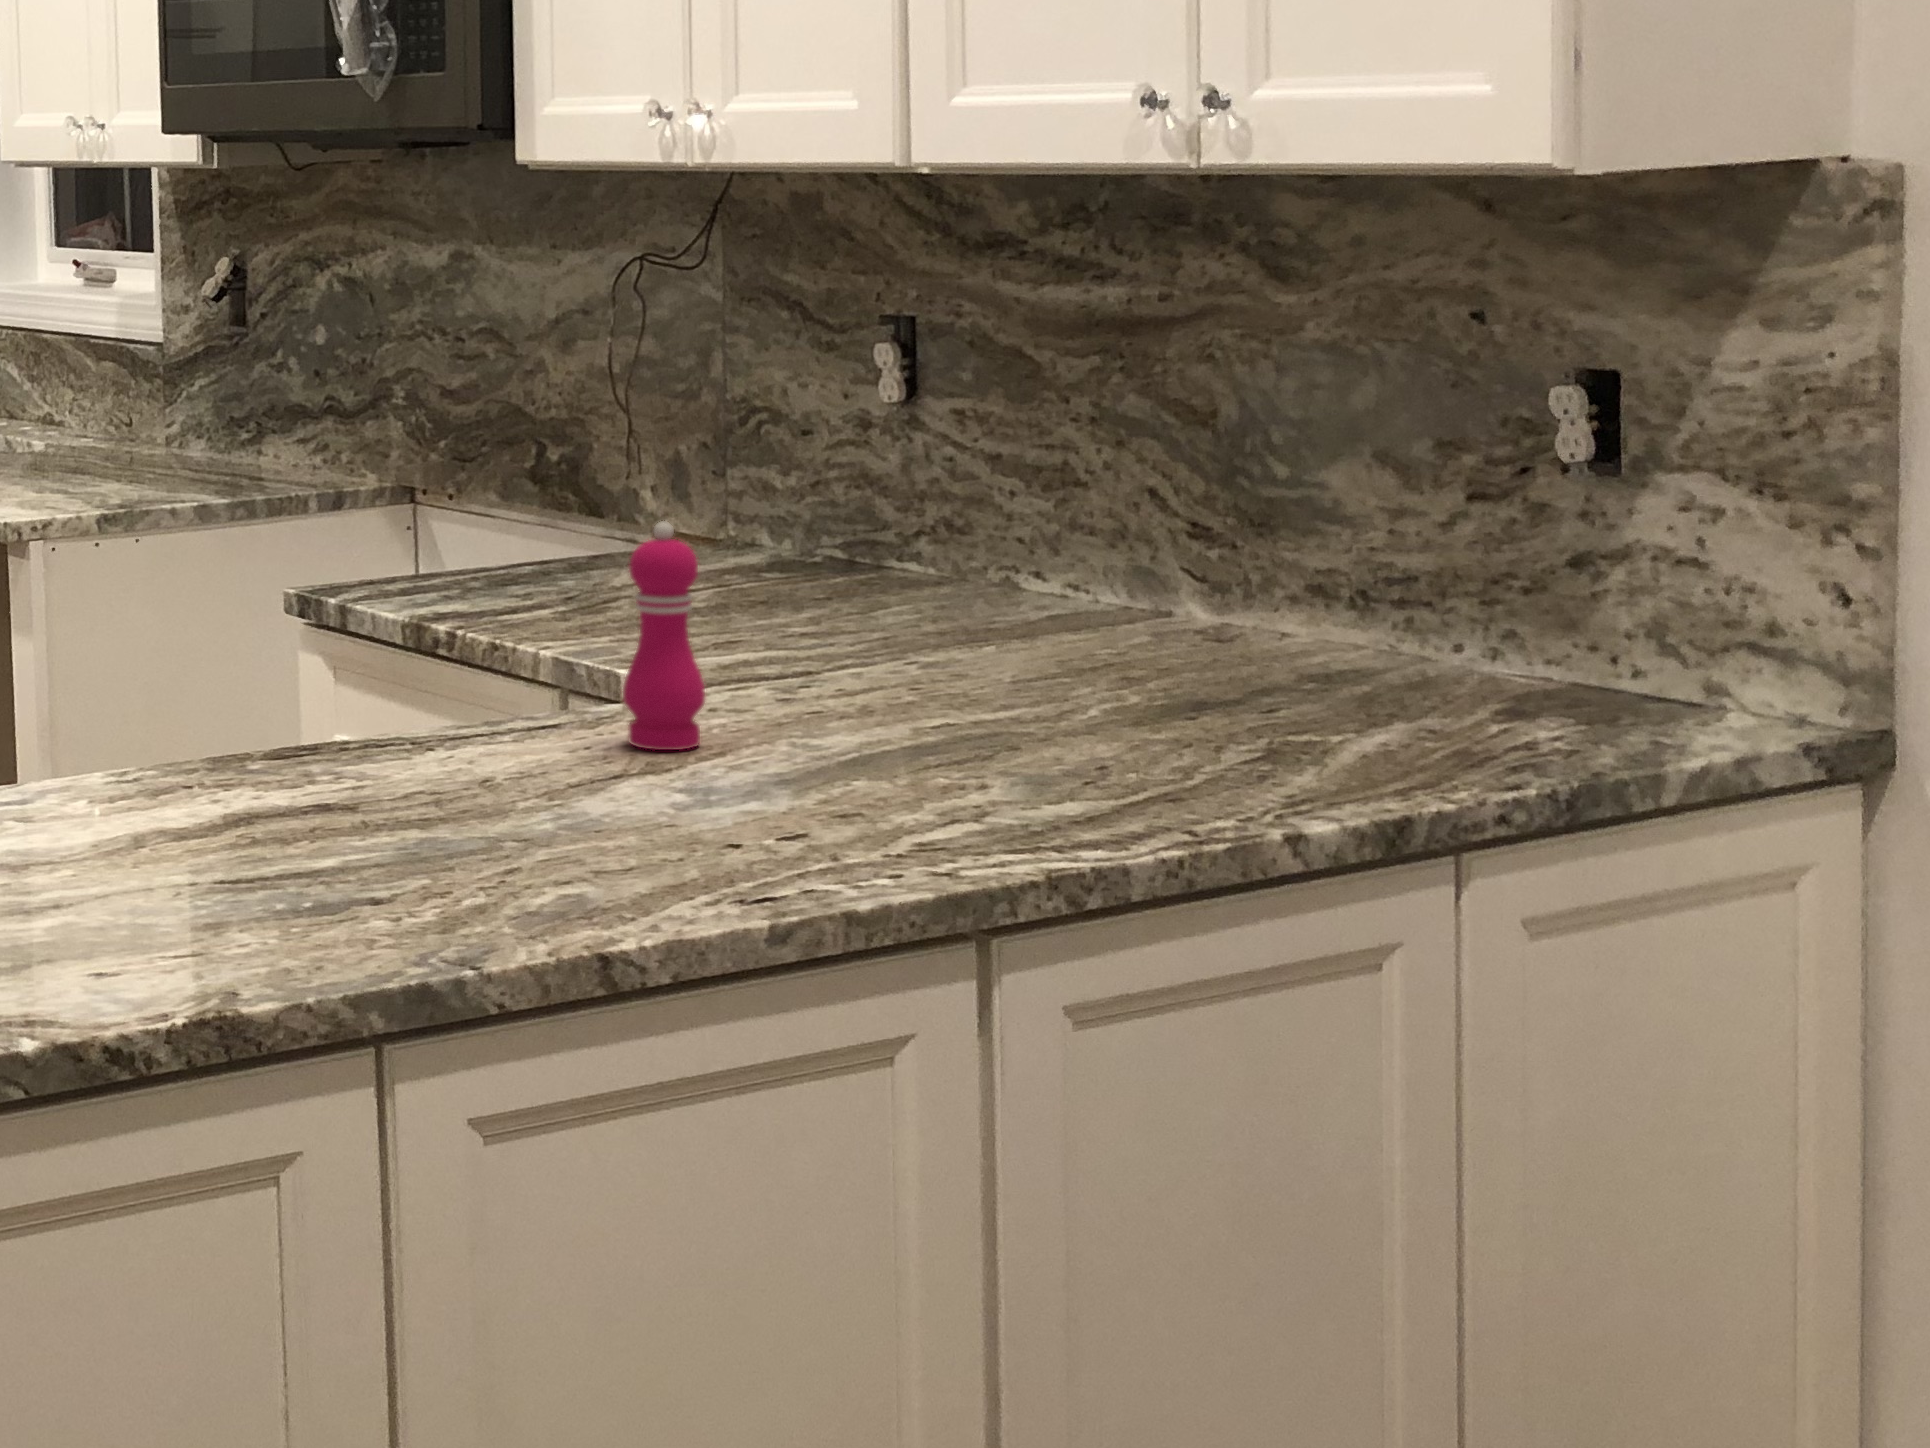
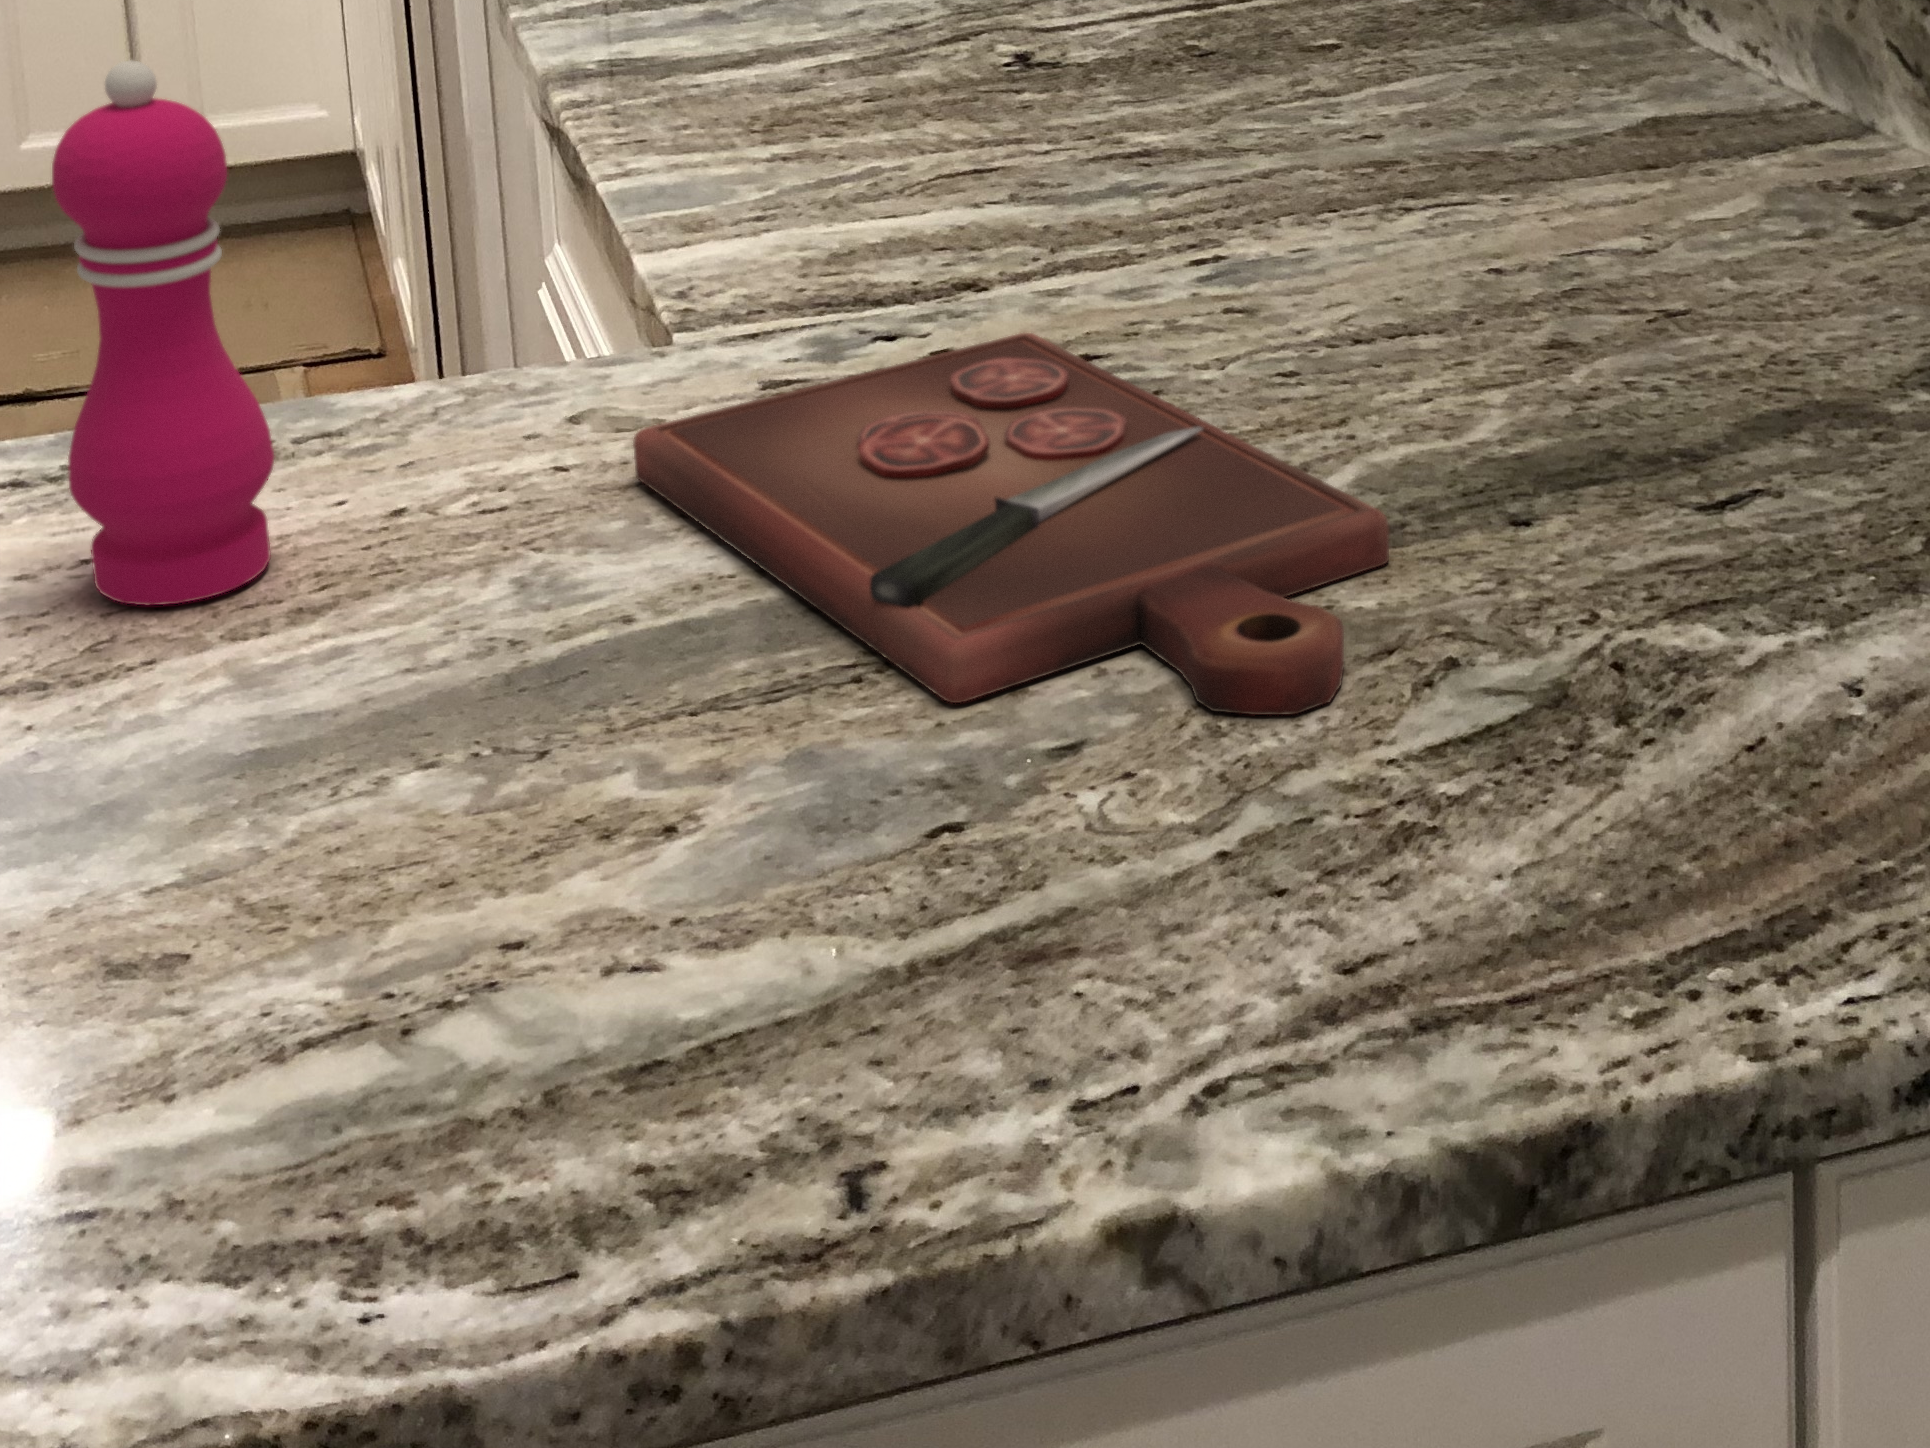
cutting board: none [798,670,1202,755] -> present [633,333,1389,715]

